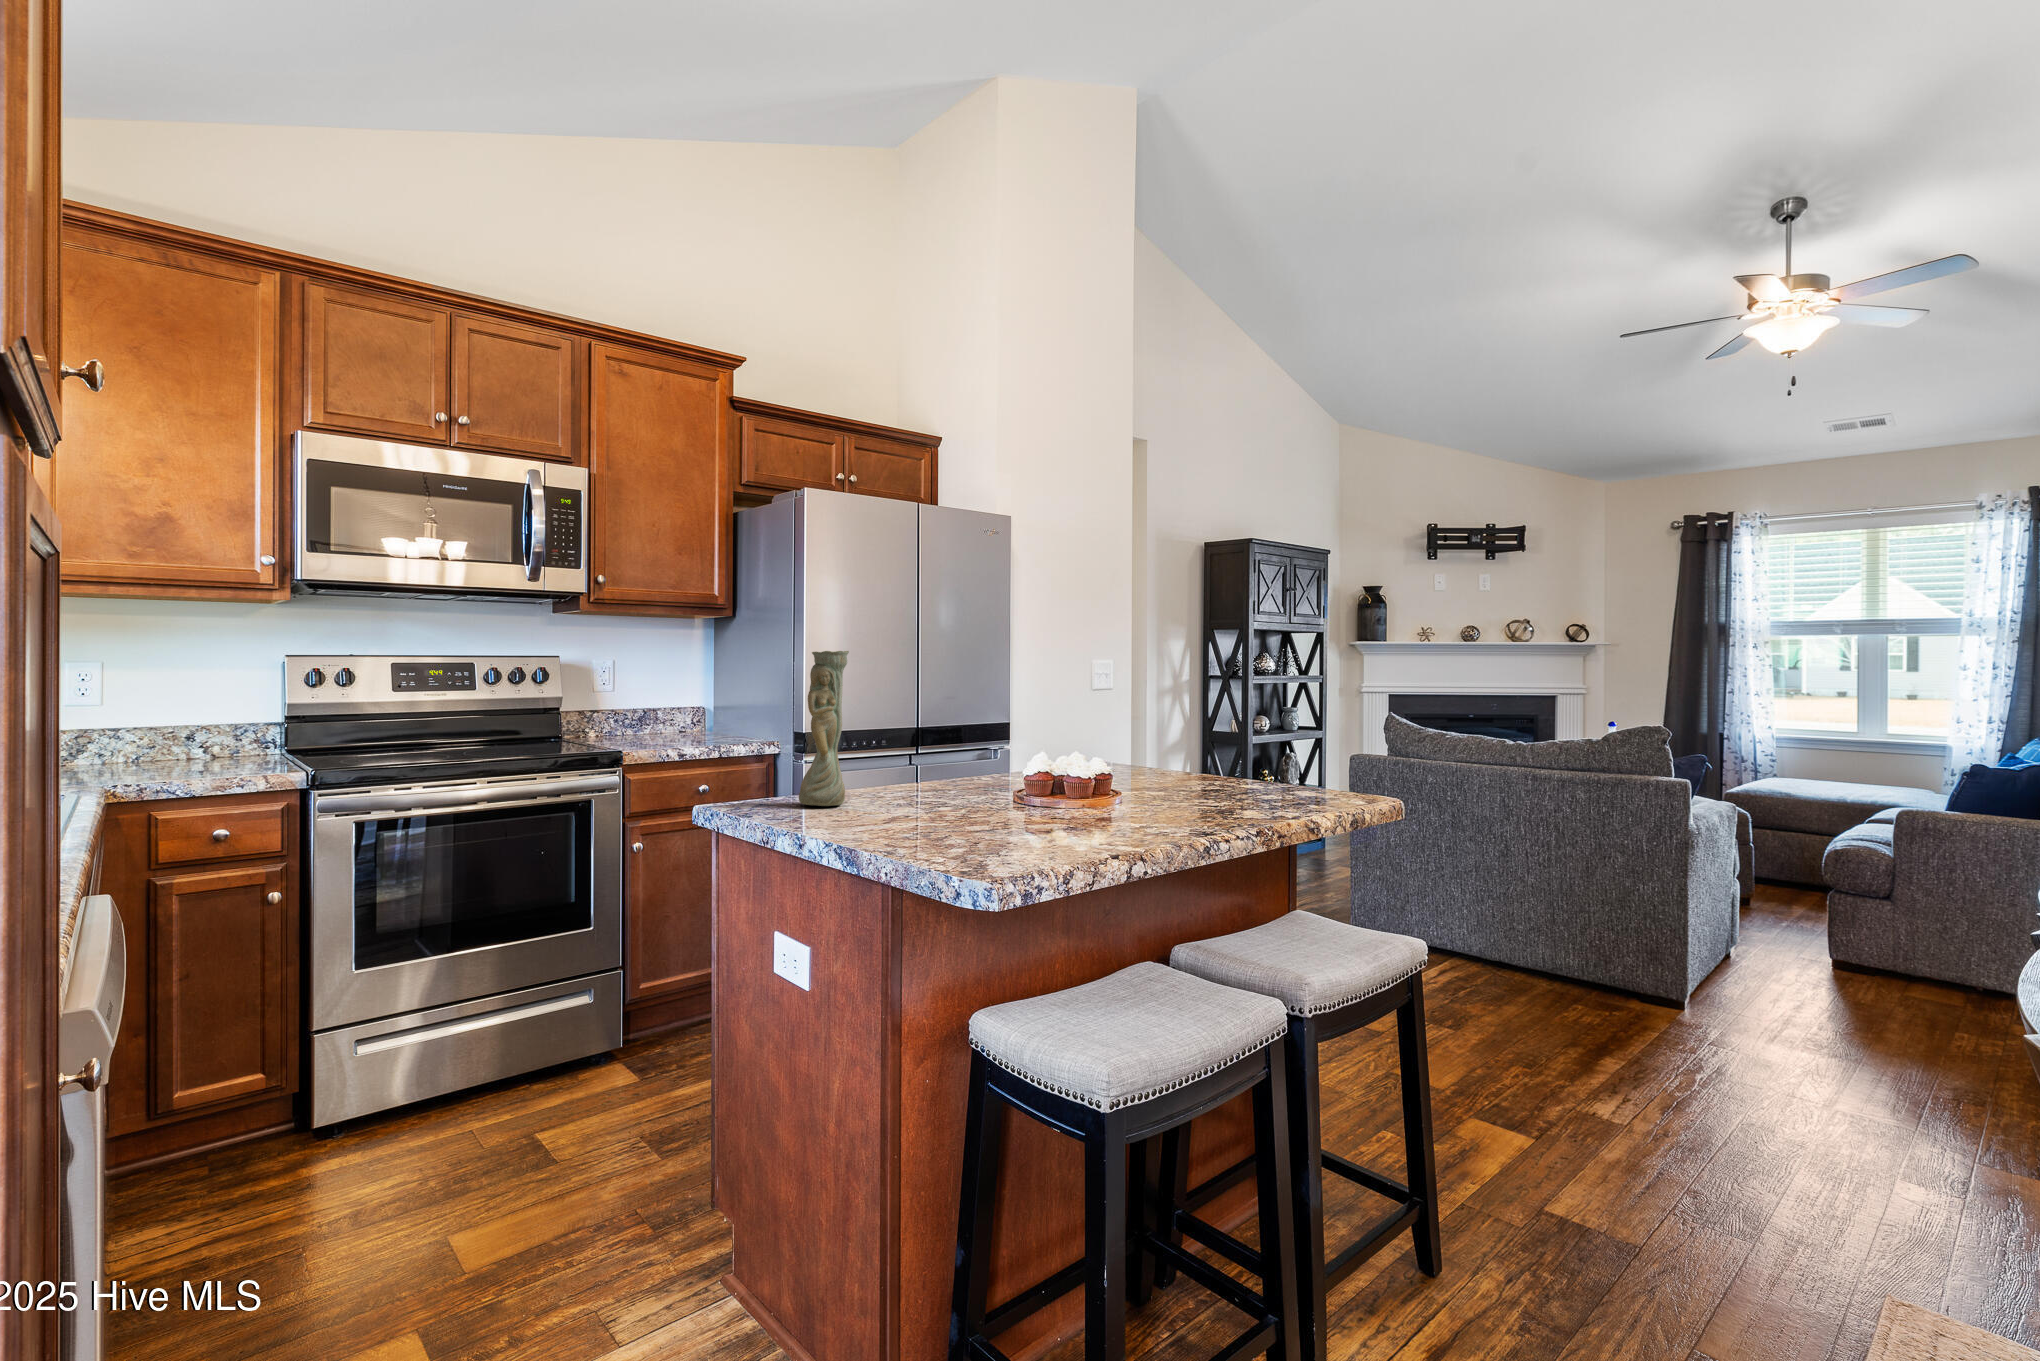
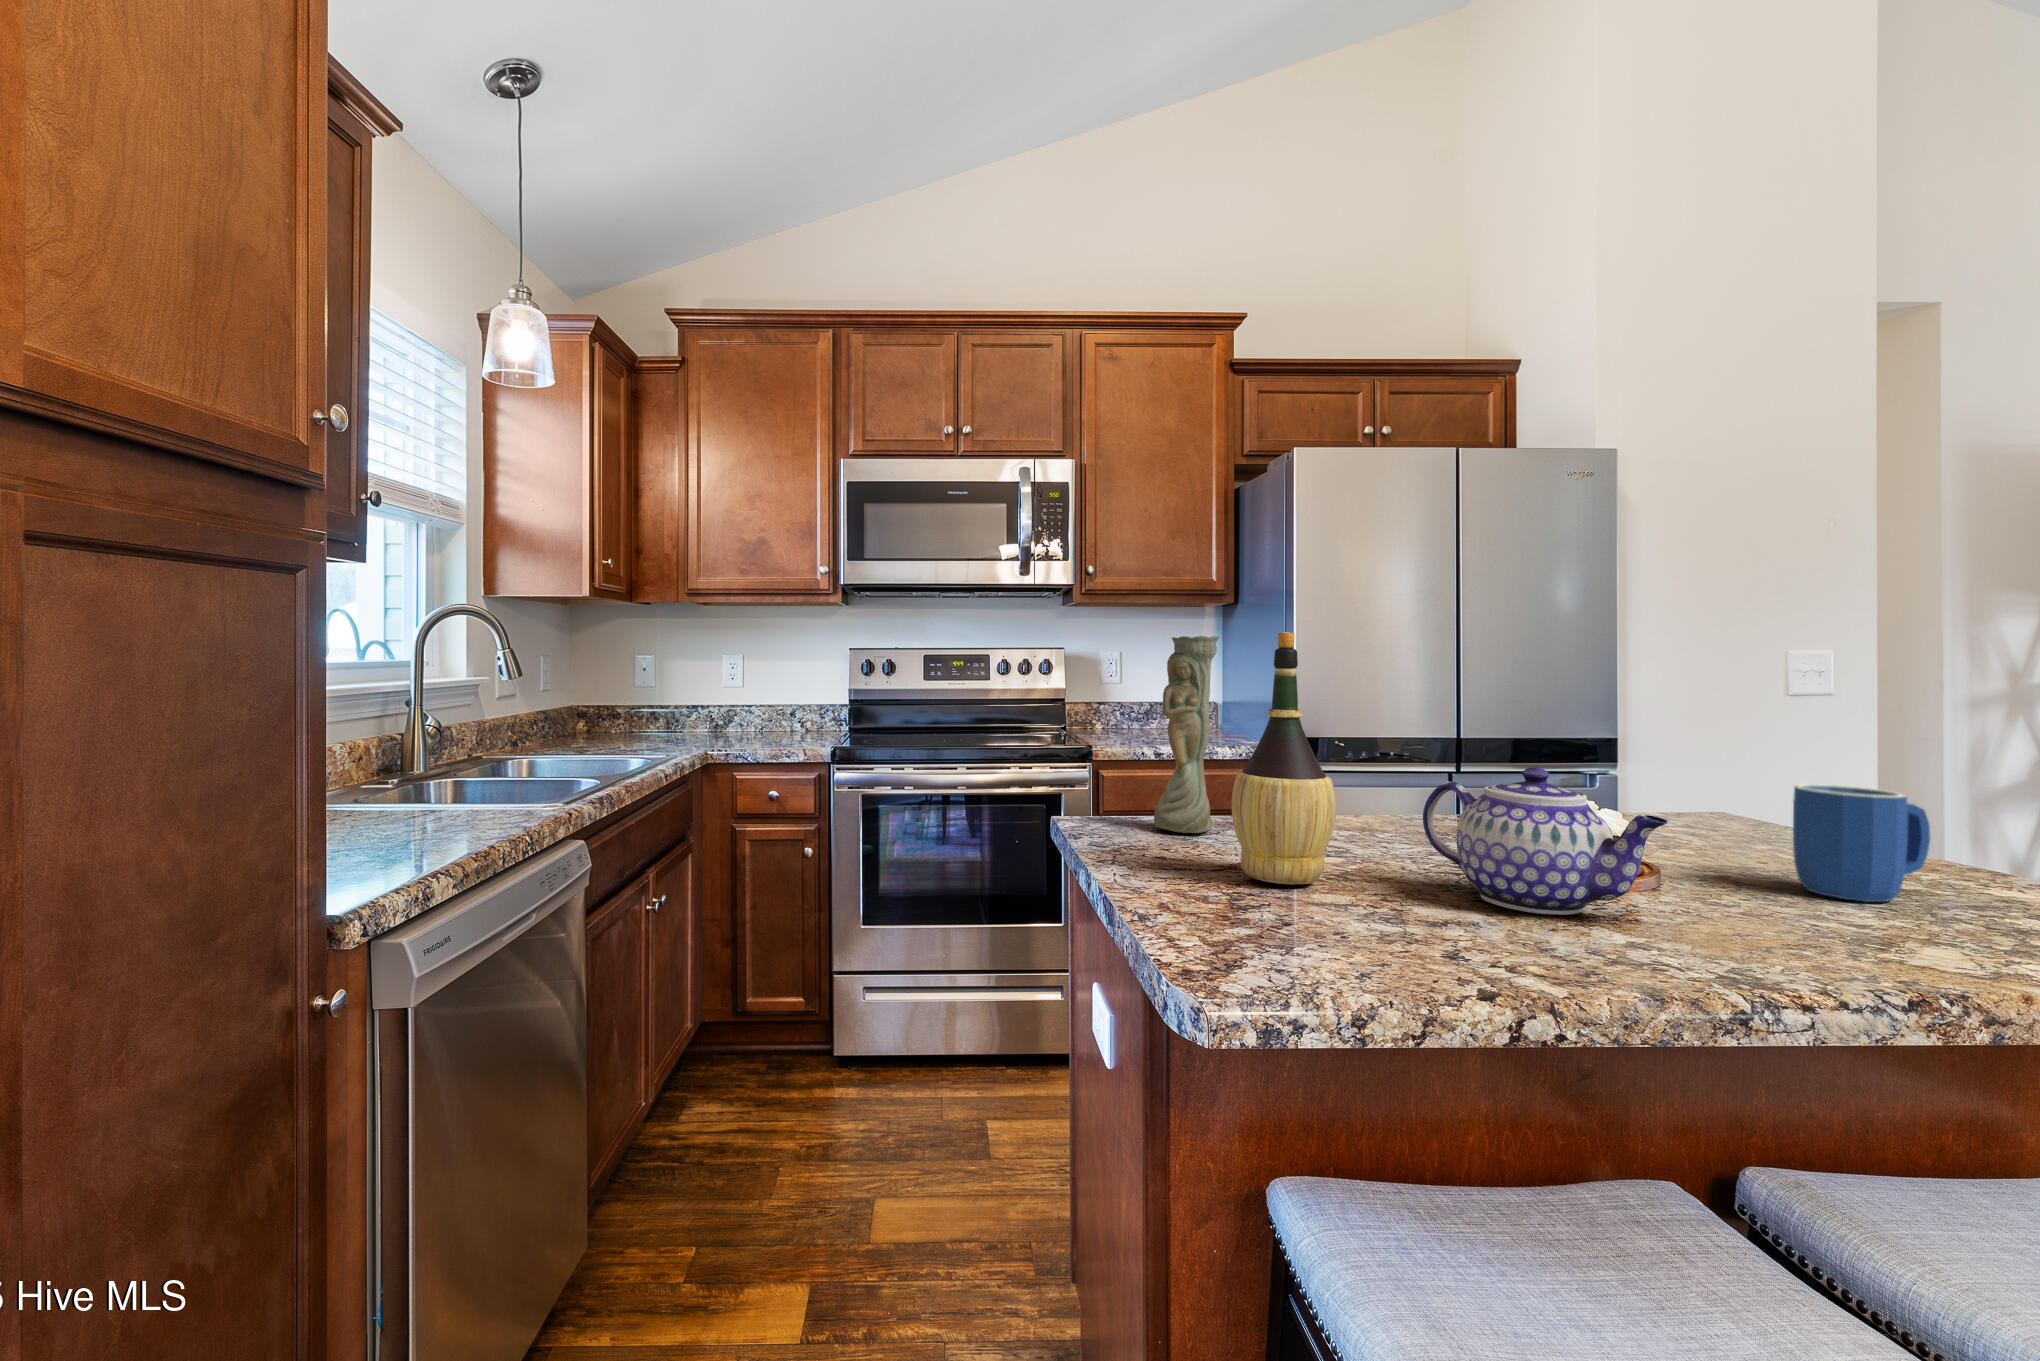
wine bottle: none [905,650,975,825] -> present [1232,632,1336,884]
teapot: none [1016,734,1153,821] -> present [1423,767,1668,915]
mug: none [1180,737,1234,798] -> present [1793,784,1930,902]

